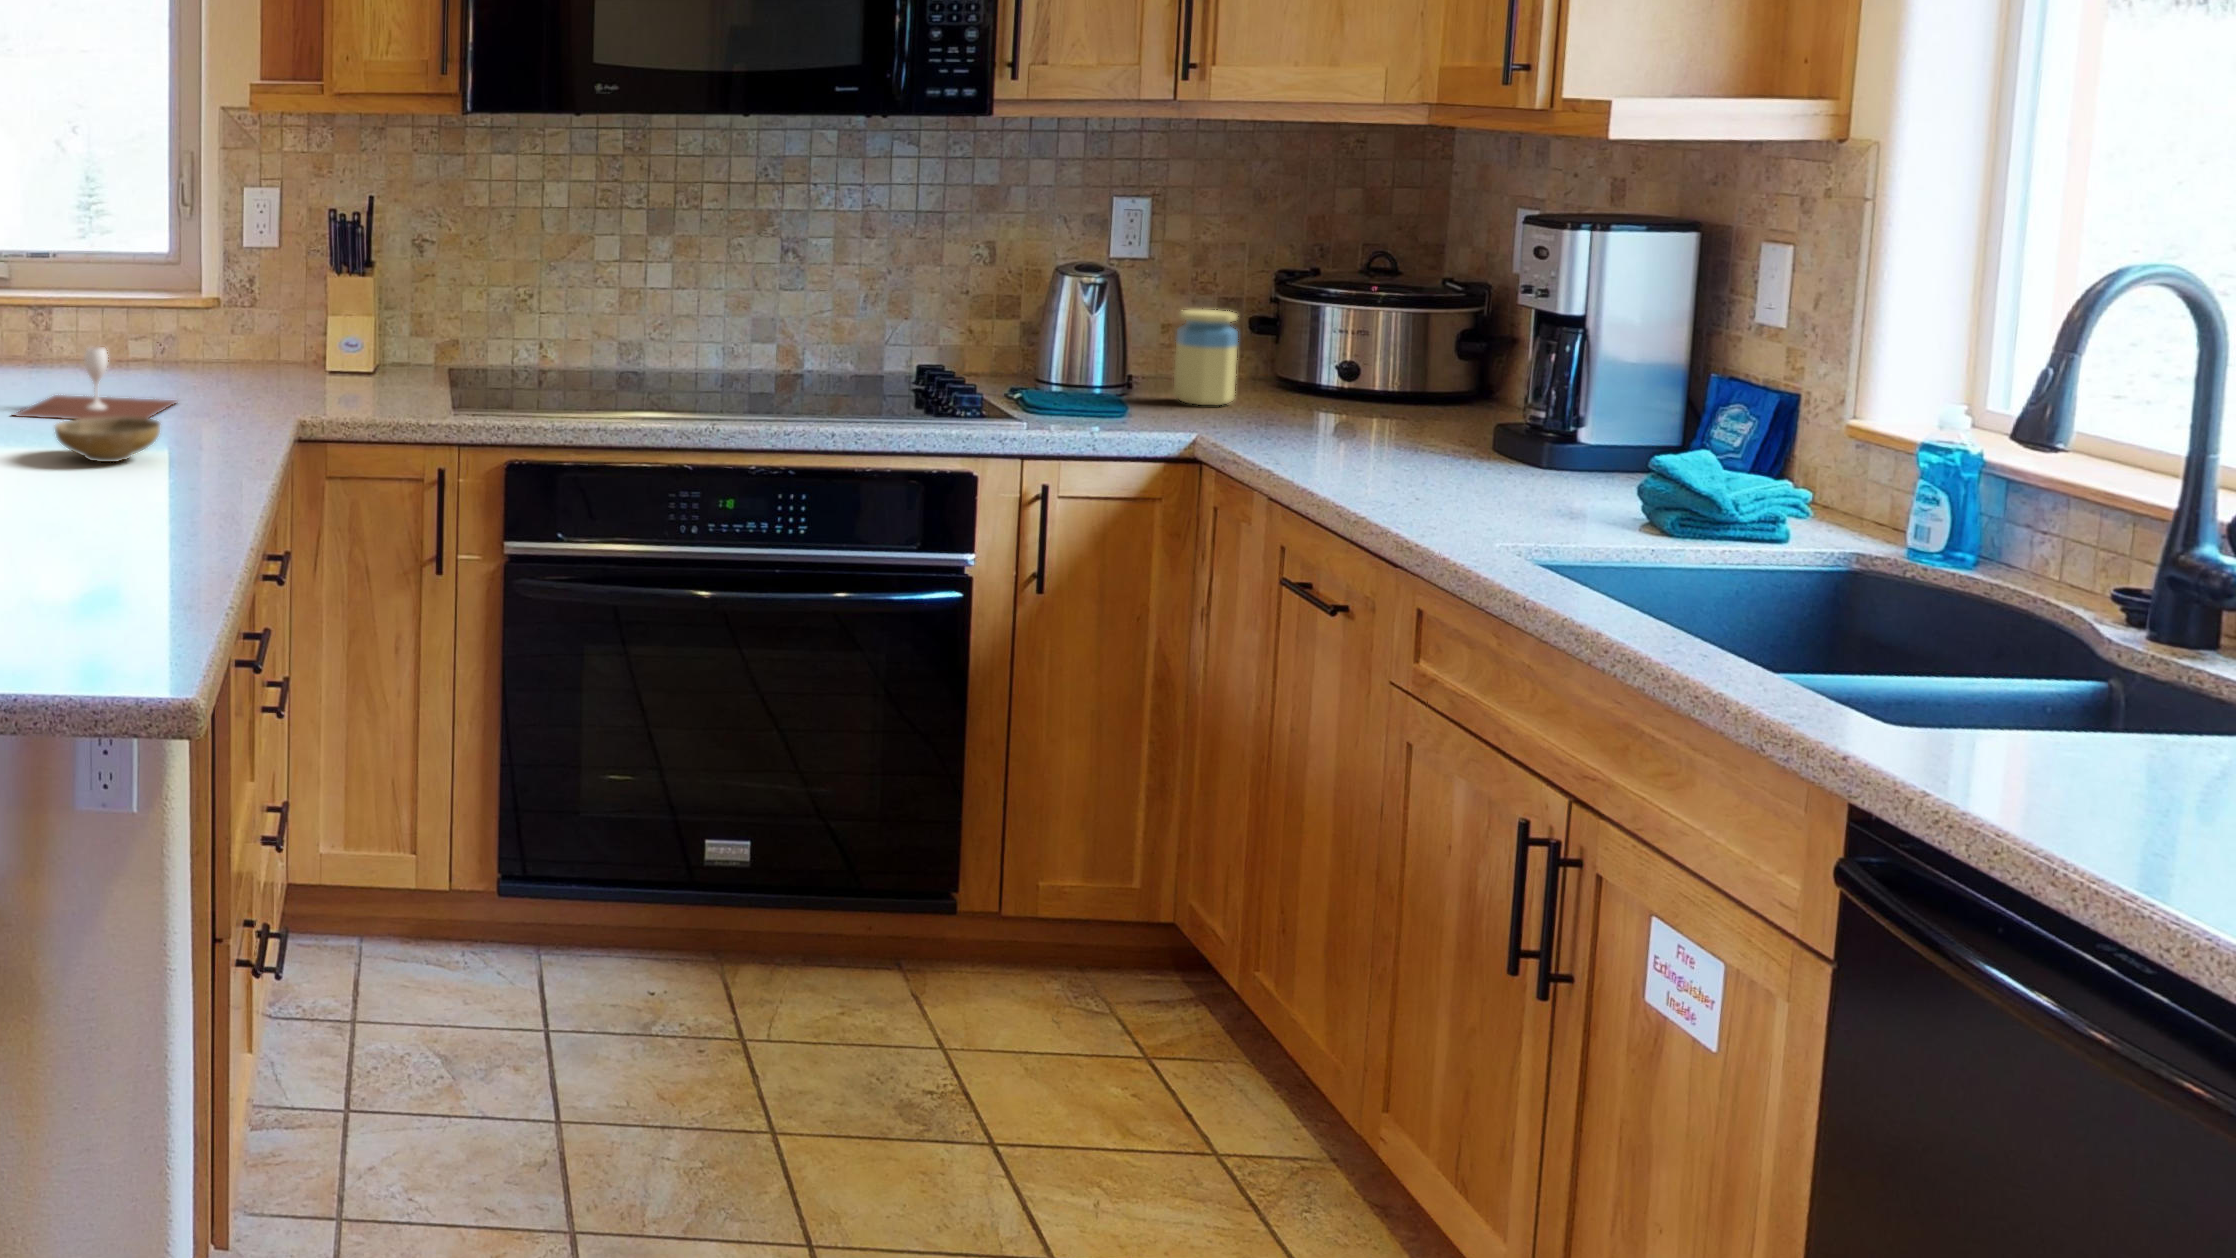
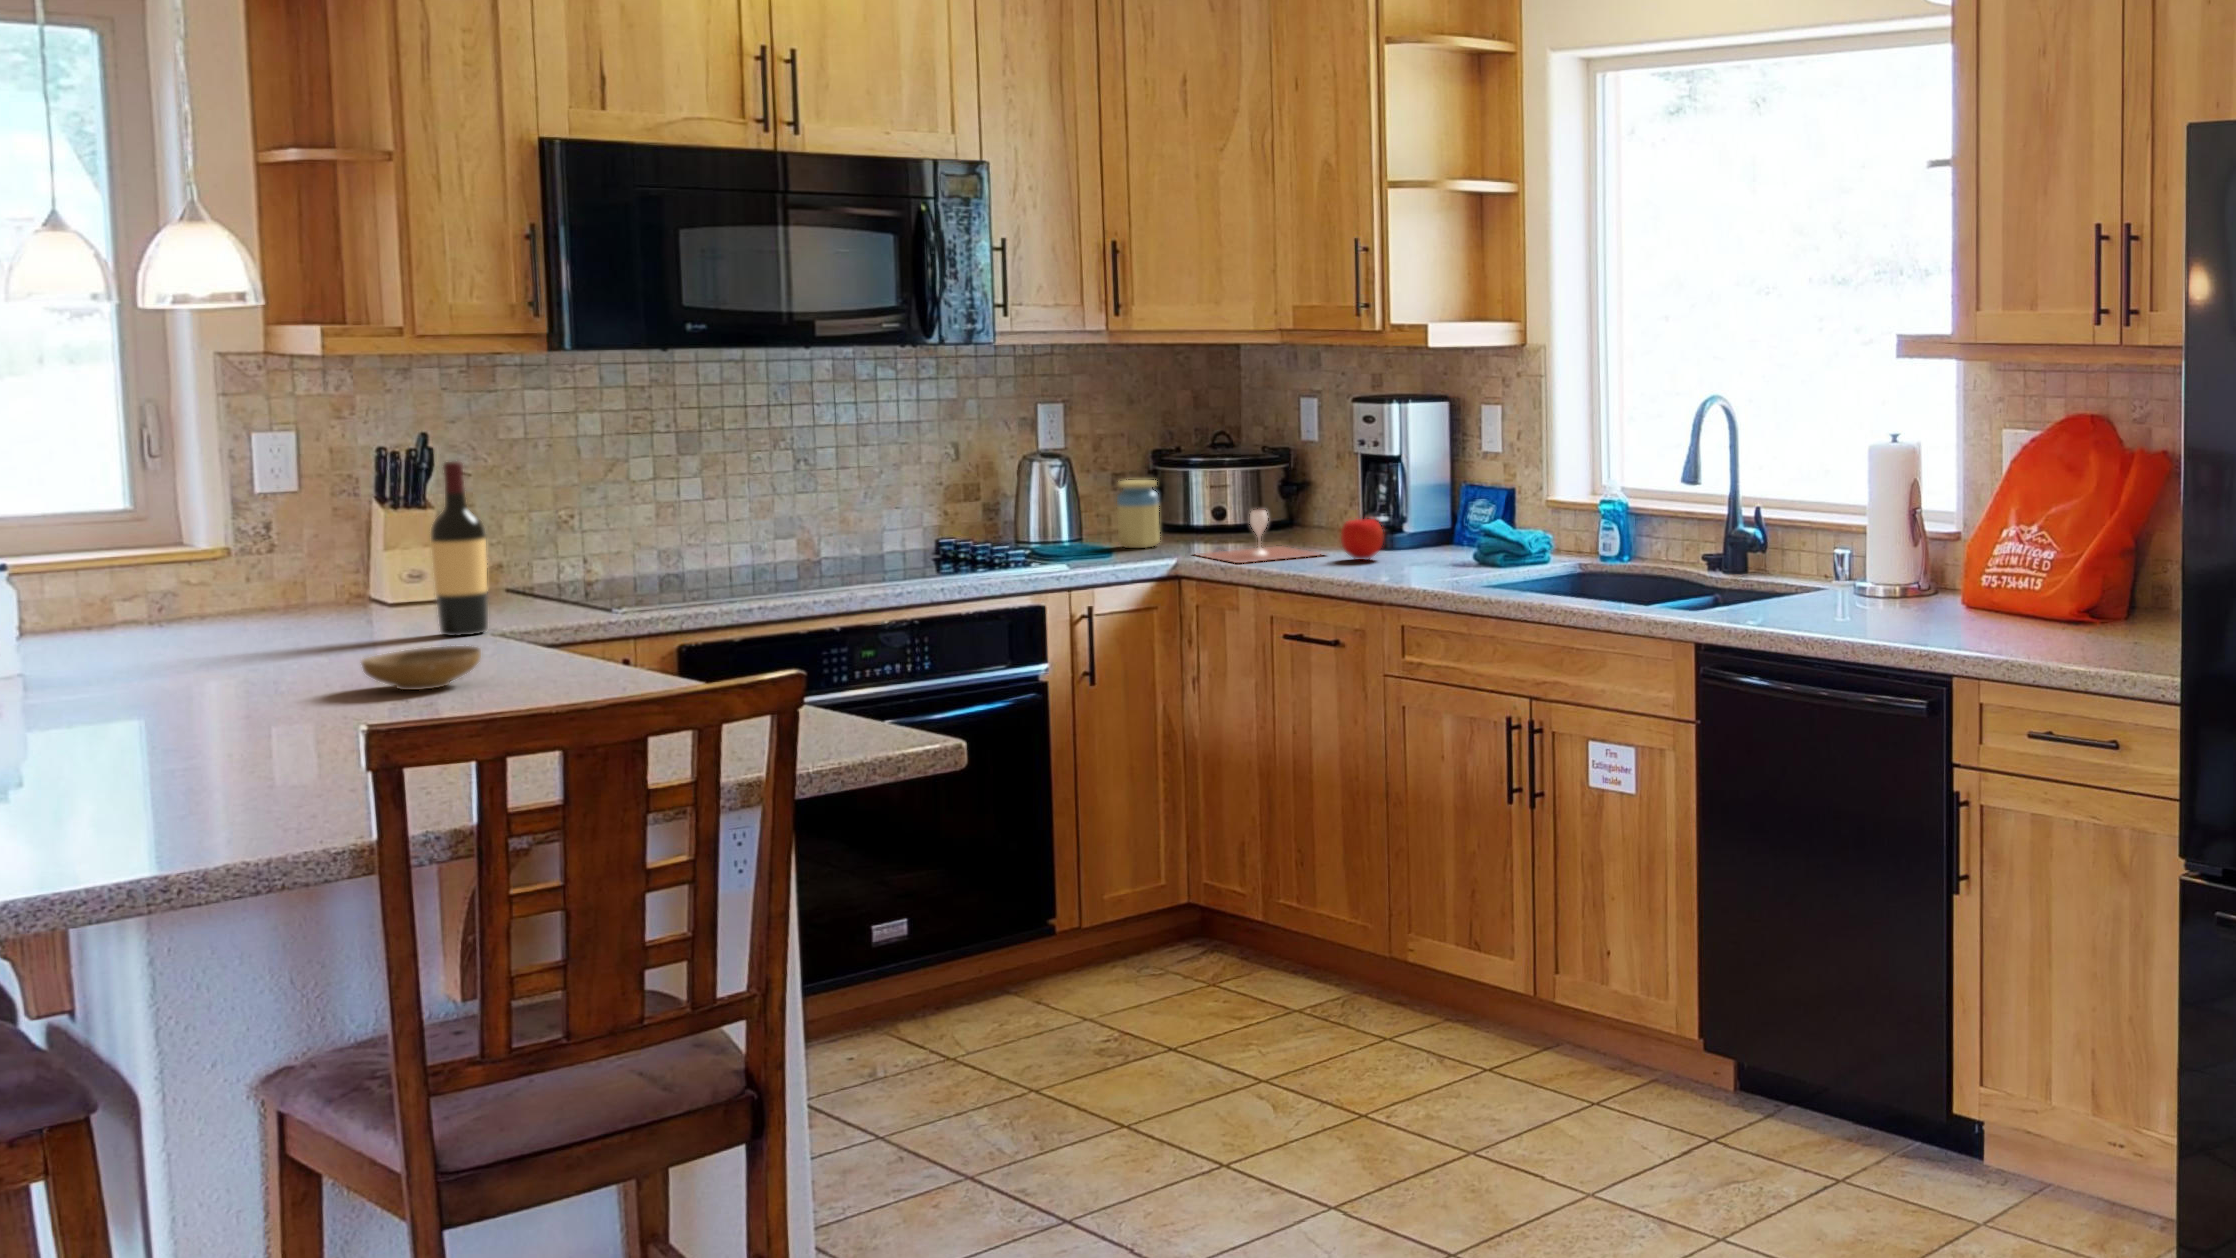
wine bottle: none [300,223,348,405] -> present [431,461,488,636]
wine glass: present [15,347,176,419] -> present [1200,510,1320,563]
fruit: none [1440,402,1515,475] -> present [1341,518,1384,560]

